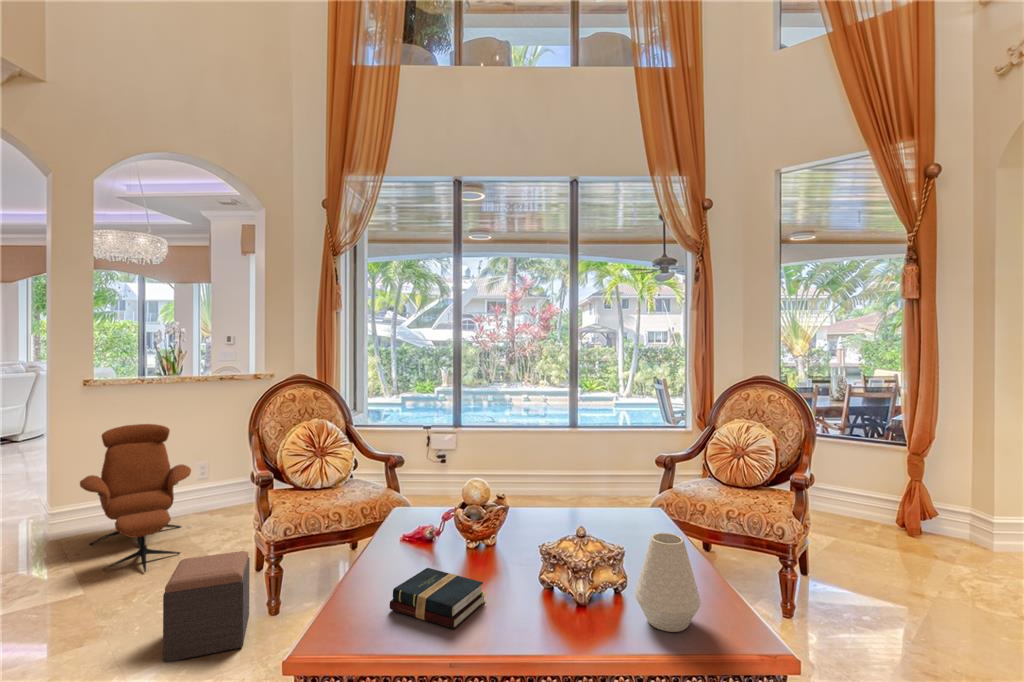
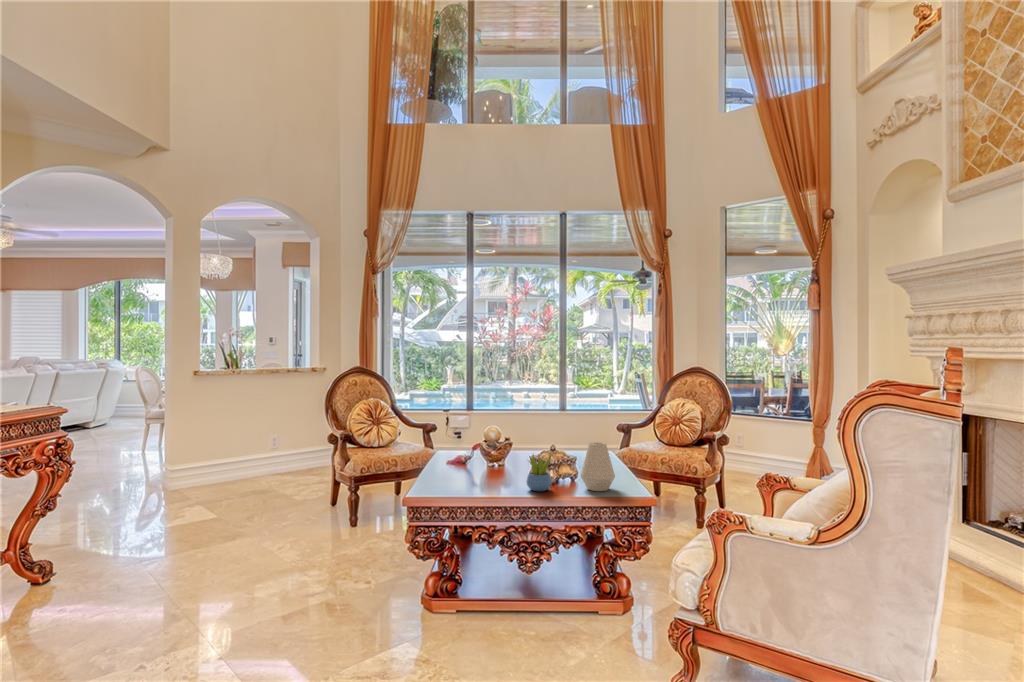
lounge chair: present [80,424,191,572] -> none [194,407,271,507]
footstool: present [163,551,250,662] -> none [294,481,341,543]
succulent plant: none [536,554,583,632] -> present [527,453,552,491]
hardback book: present [389,568,486,629] -> none [446,469,499,491]

